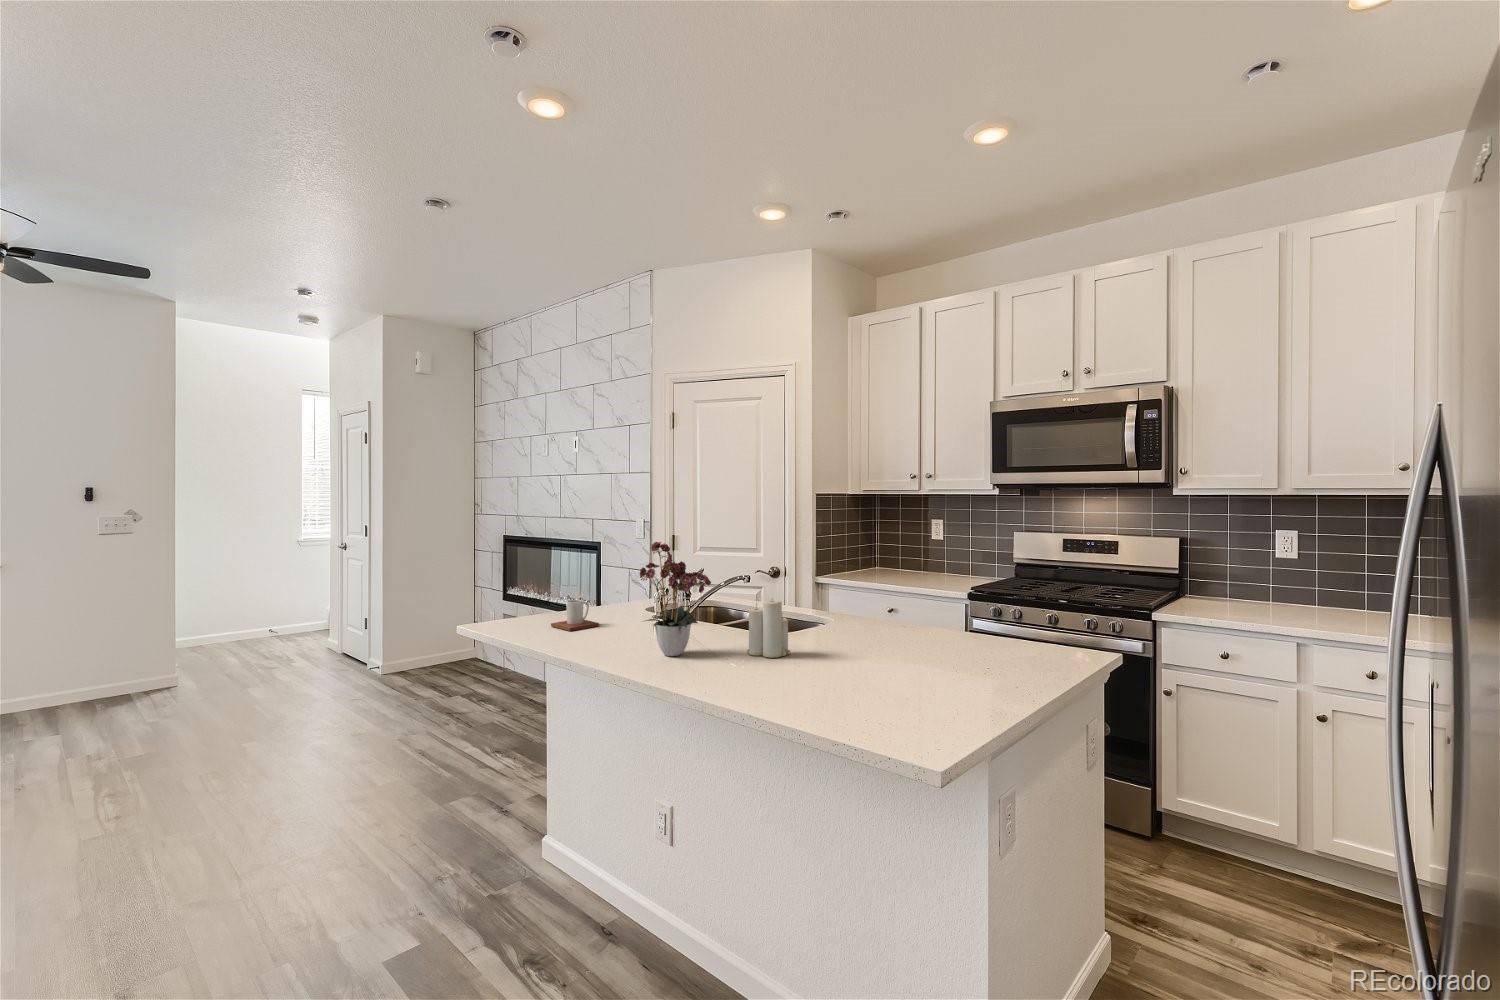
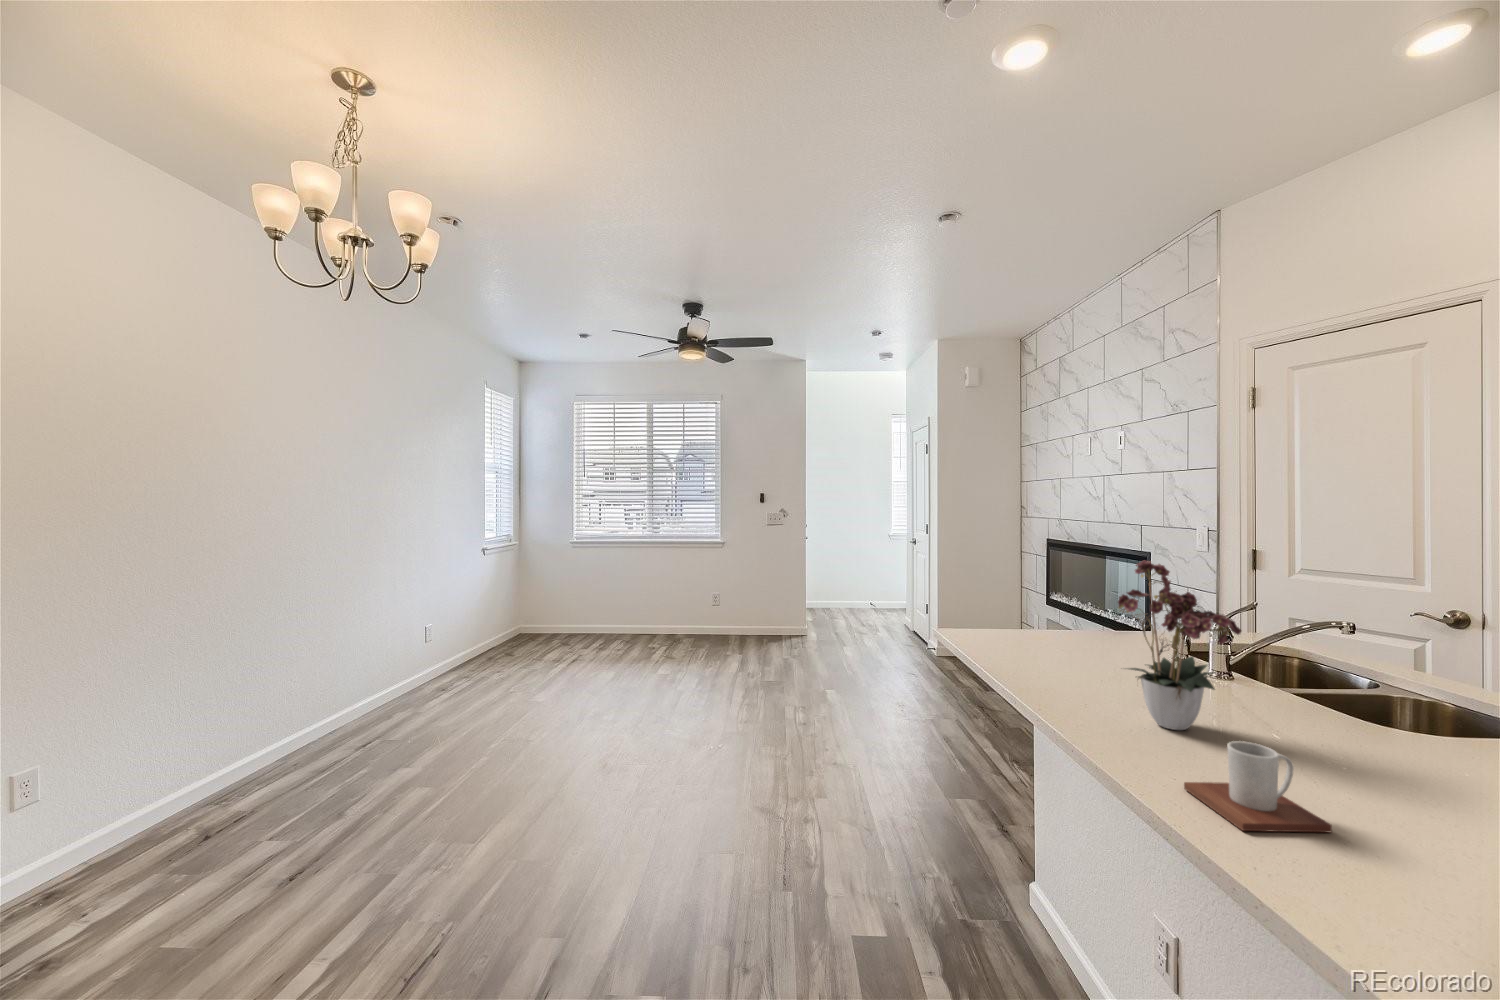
candle: present [747,599,791,658] -> none [1322,671,1432,789]
mug: present [551,600,599,631] -> present [1184,741,1332,832]

